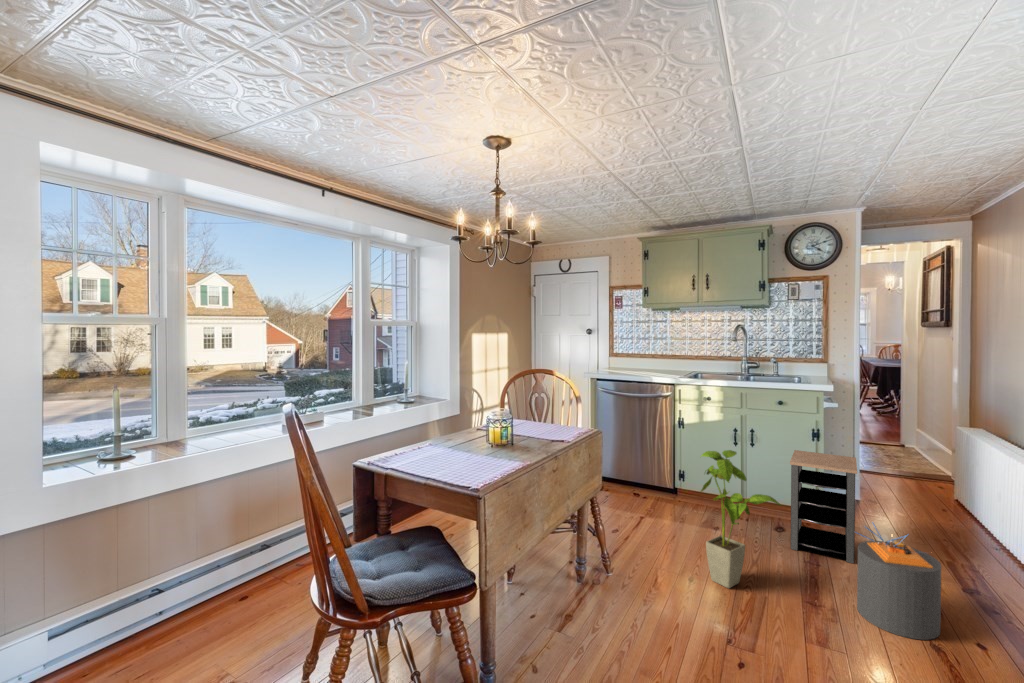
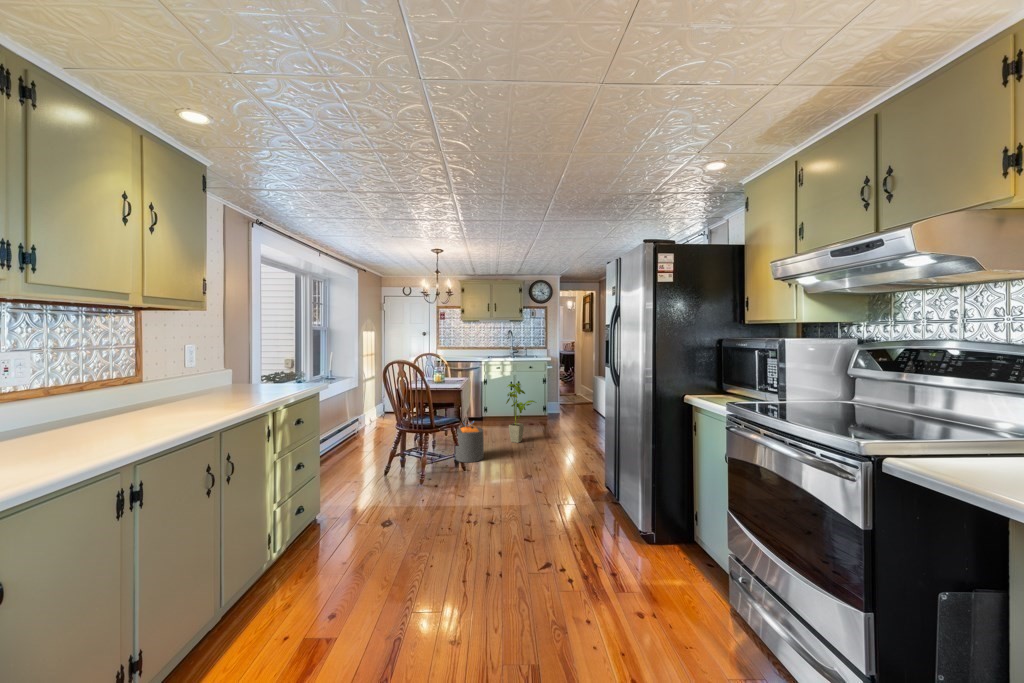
side table: present [790,450,857,563] -> none [537,388,561,430]
trash can: present [855,522,941,640] -> present [455,421,484,462]

